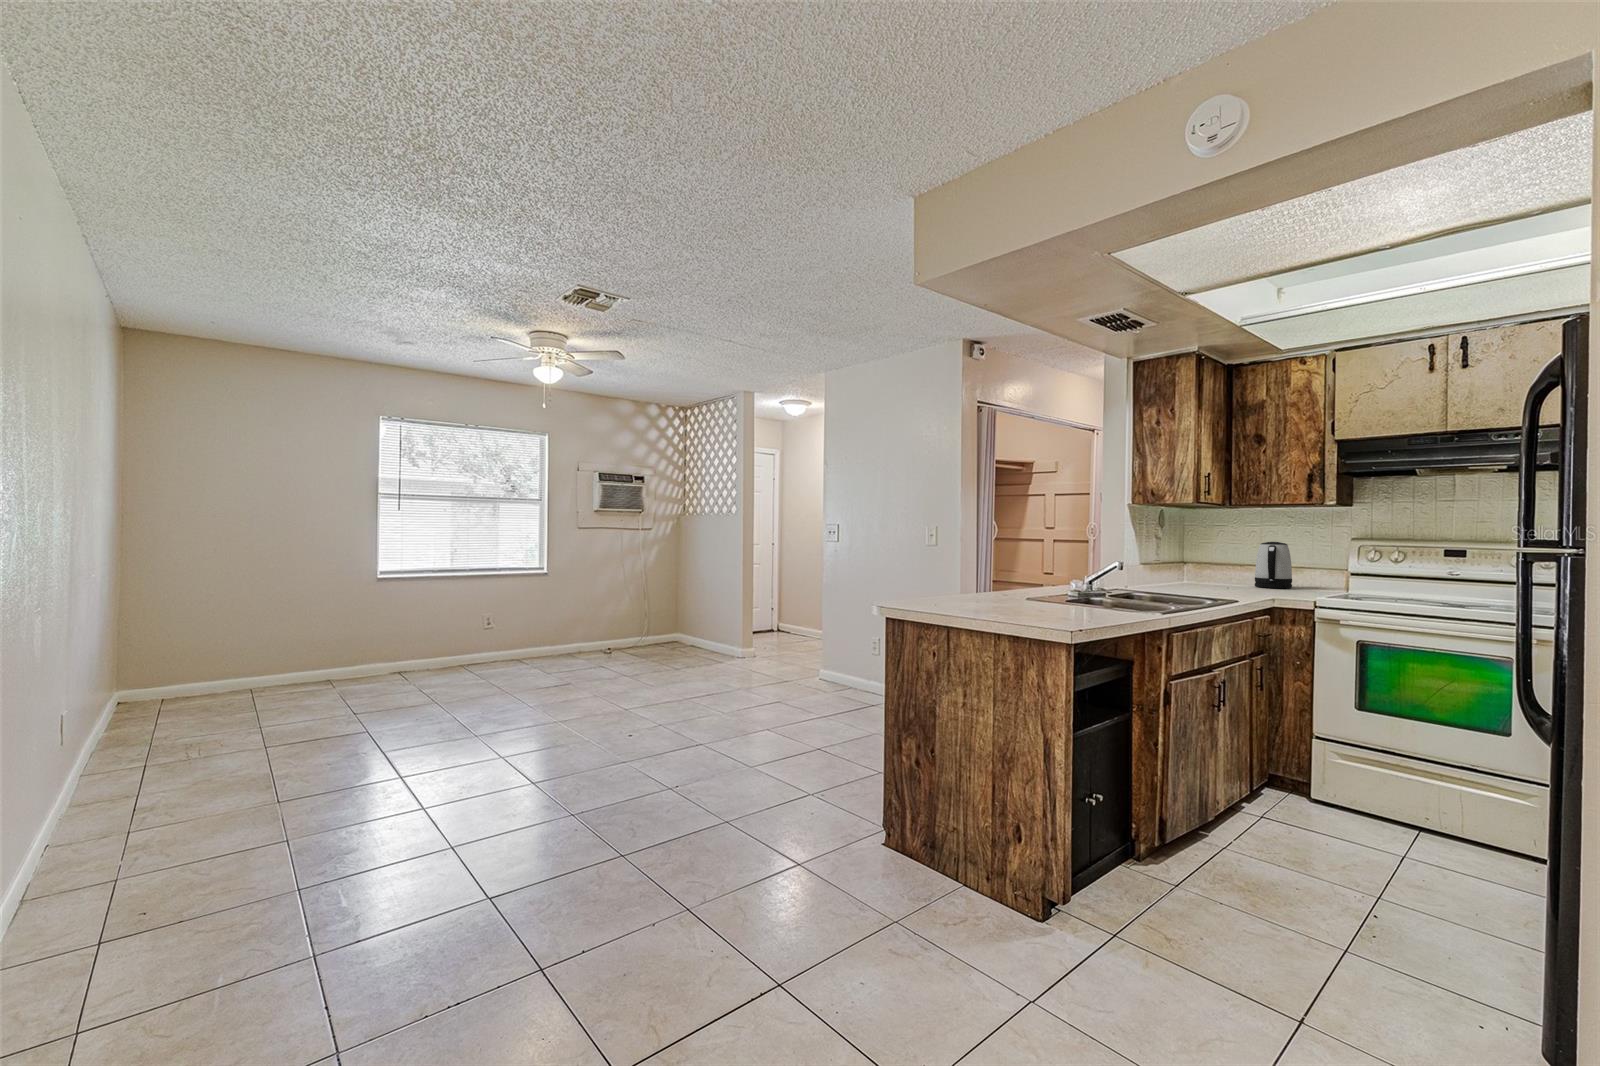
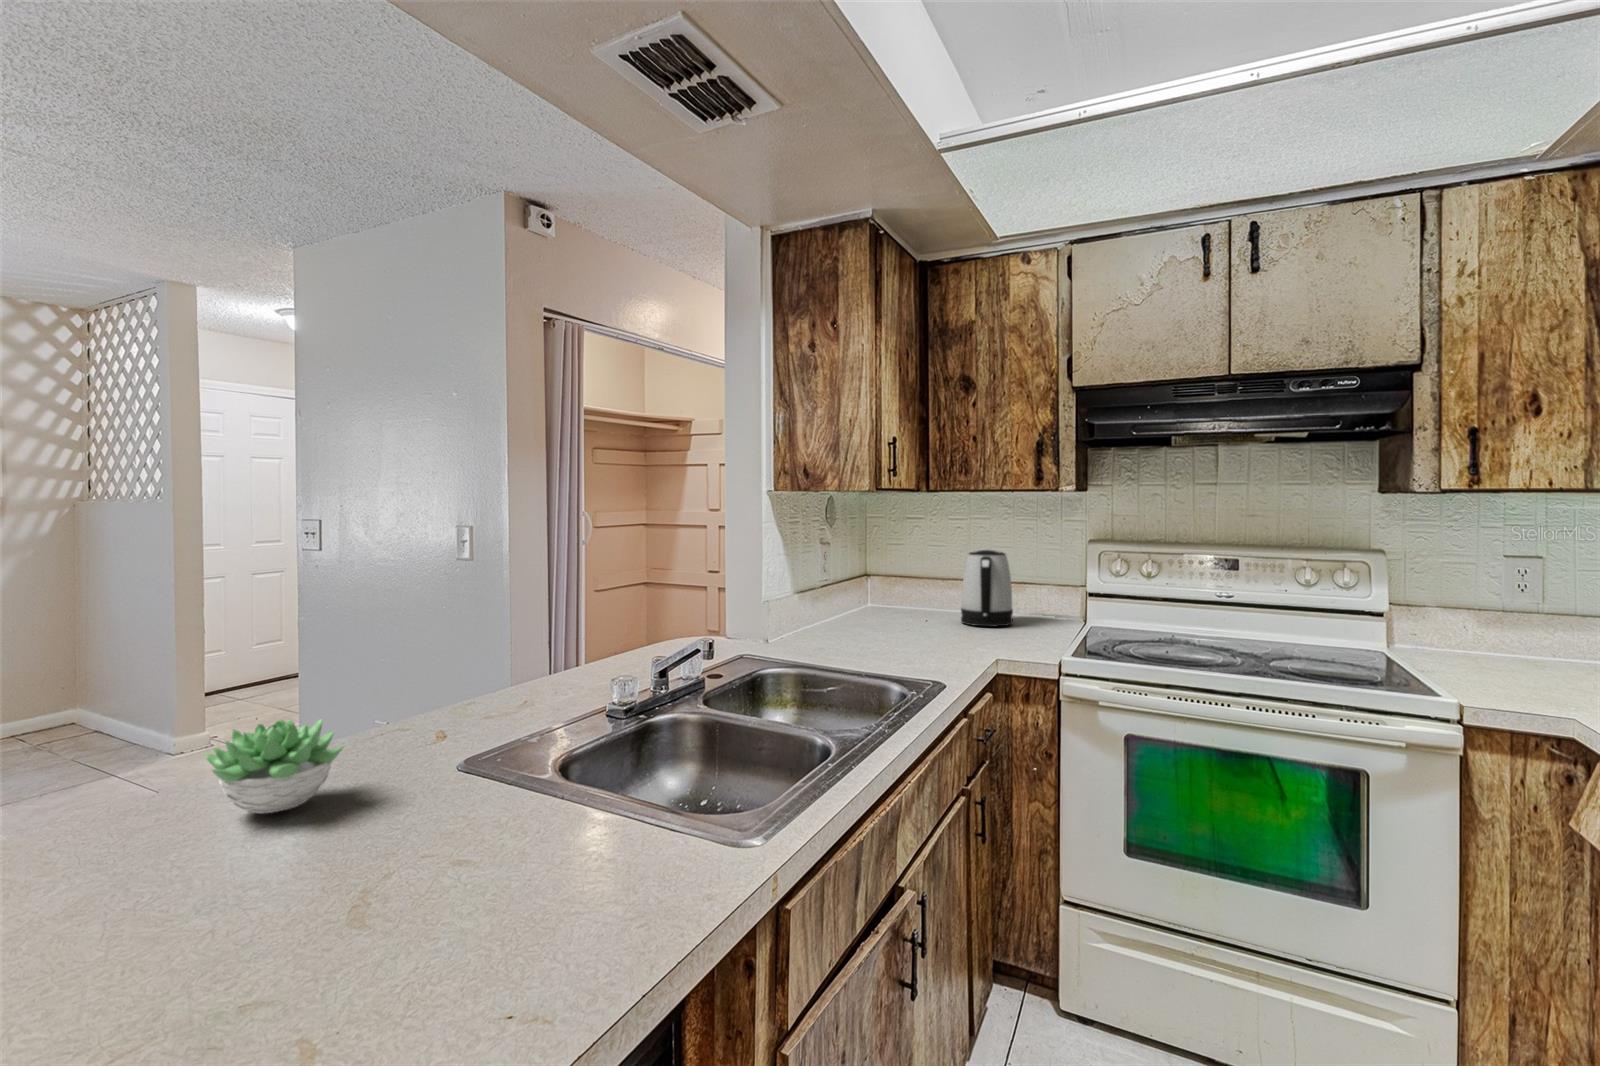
succulent plant: none [958,574,1000,602] -> present [205,719,345,813]

